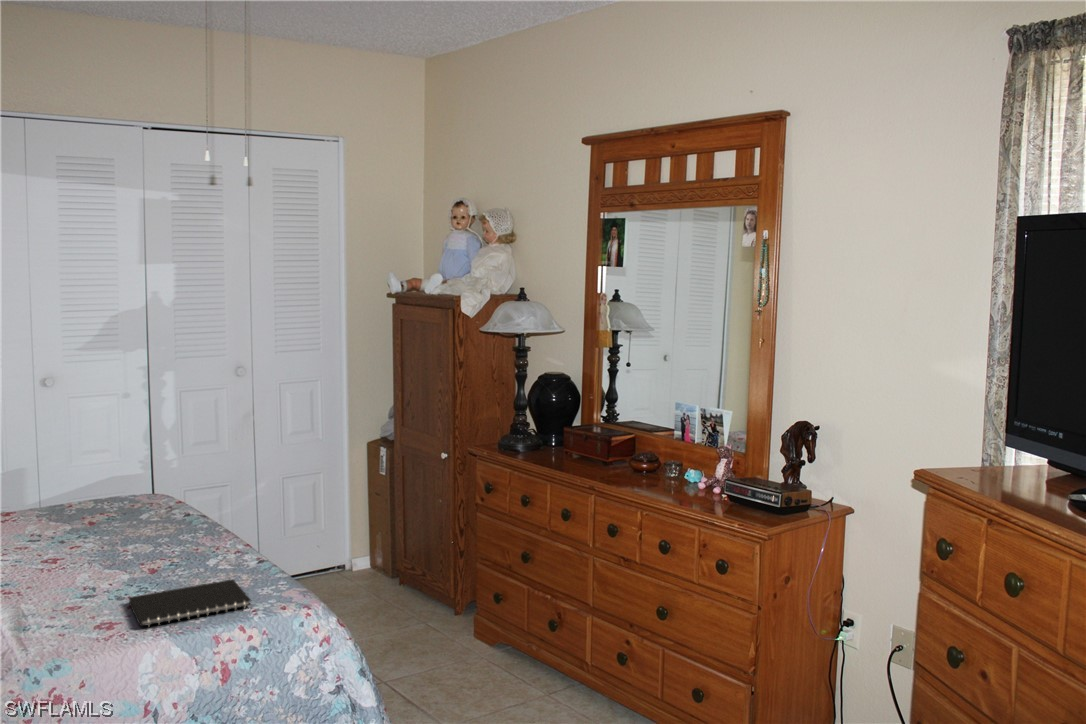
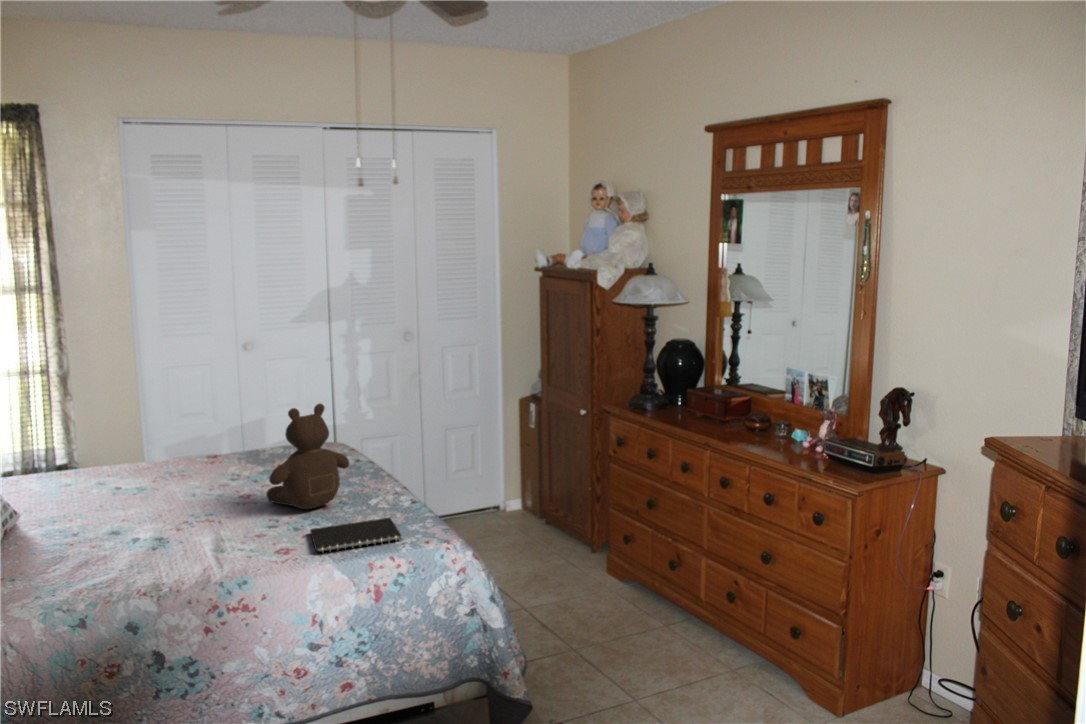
teddy bear: none [64,439,177,573] -> present [266,404,349,509]

